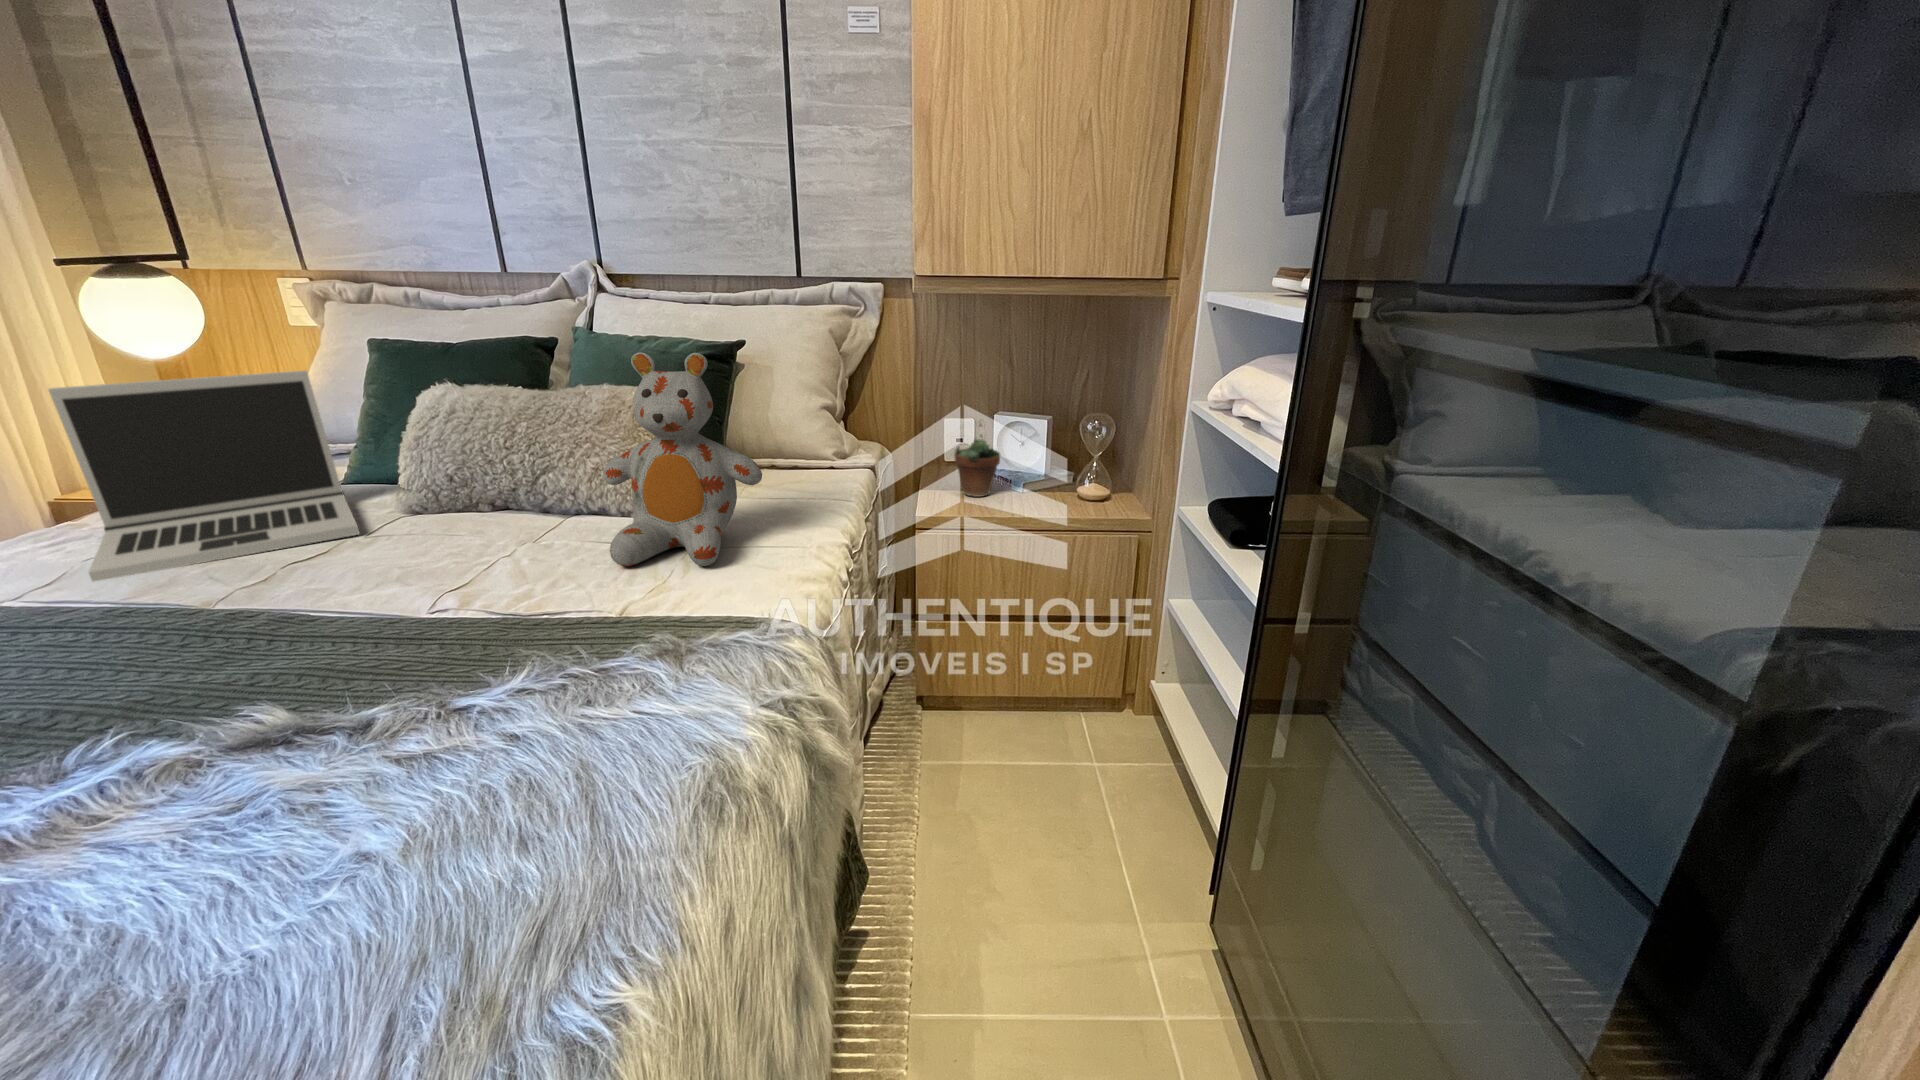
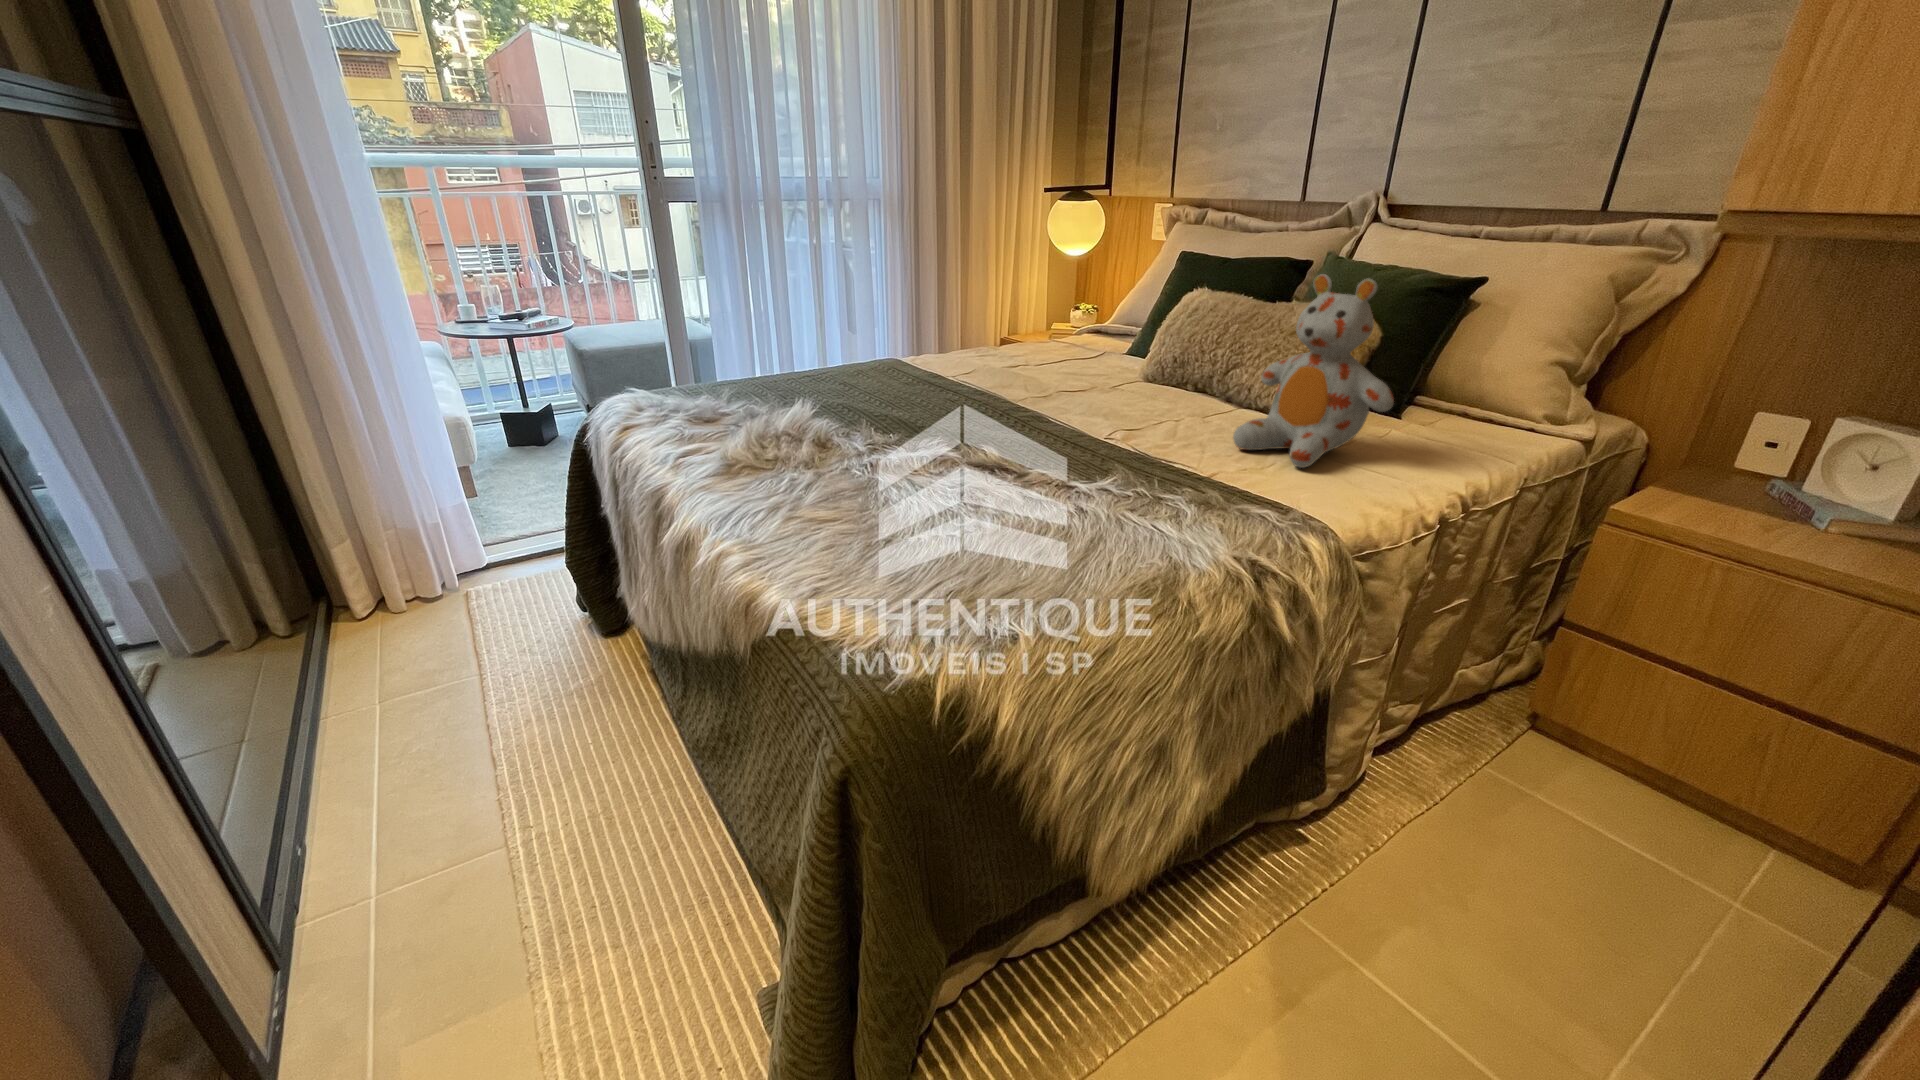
laptop: present [48,370,359,581] -> none [989,267,1128,385]
succulent plant: present [954,419,1000,497] -> none [1711,415,1804,518]

